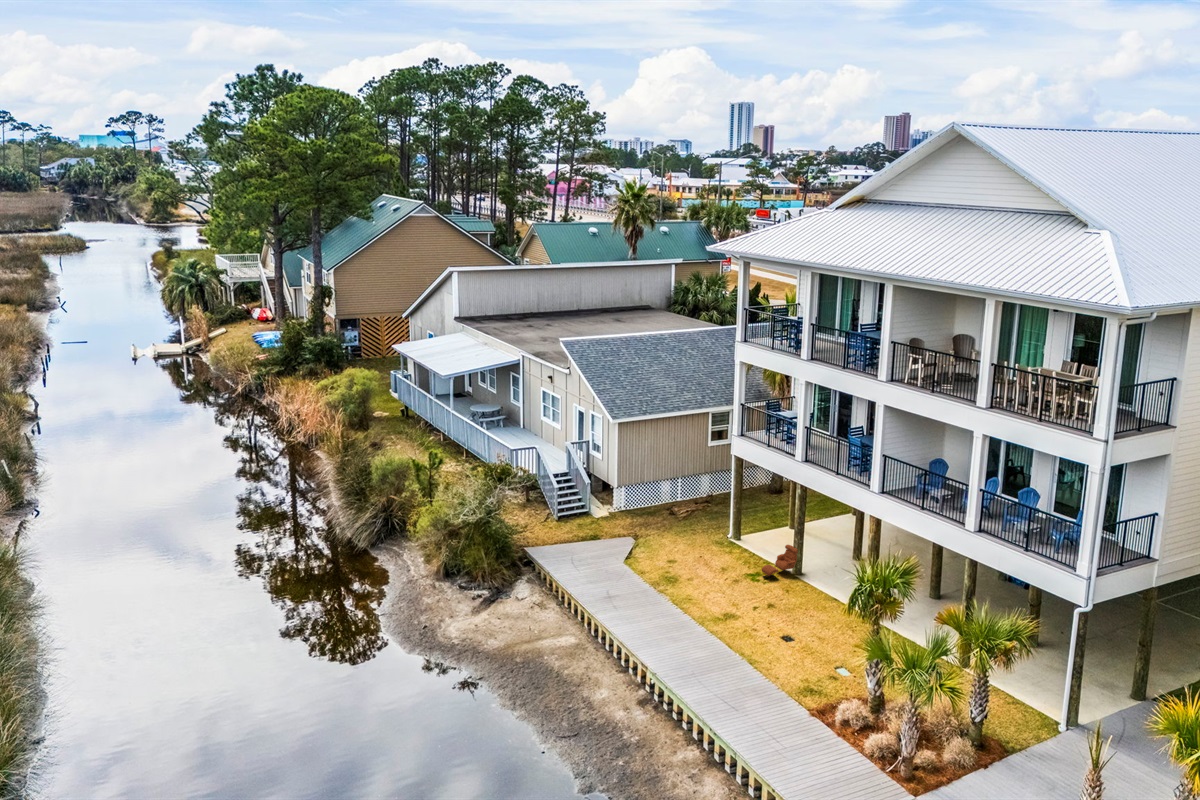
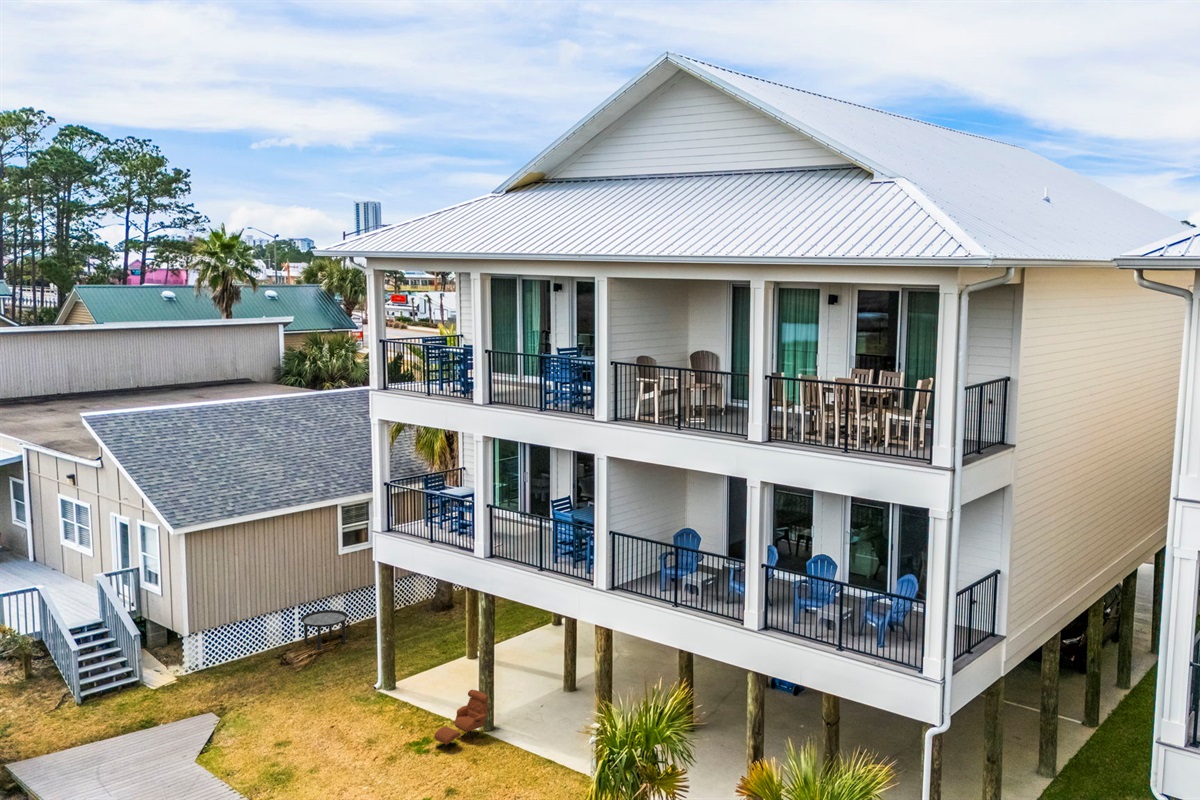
round table: none [683,481,713,506] -> present [301,610,348,650]

